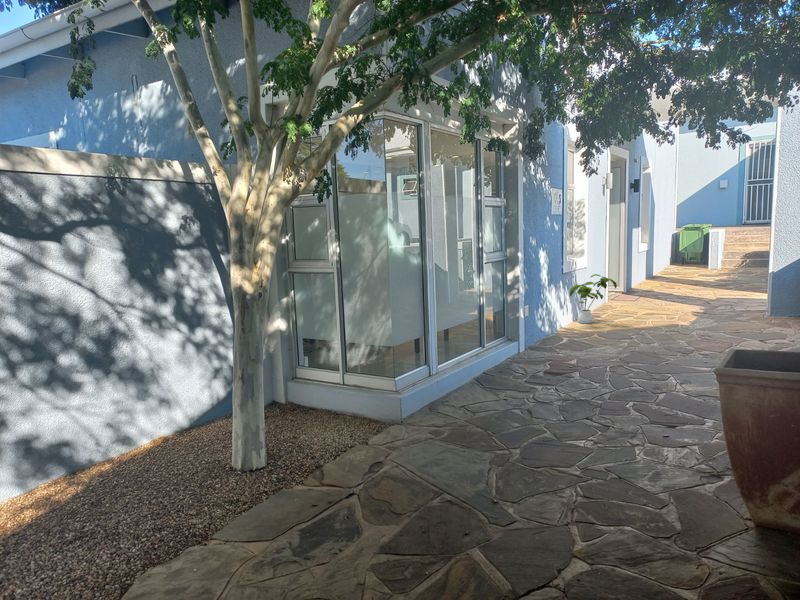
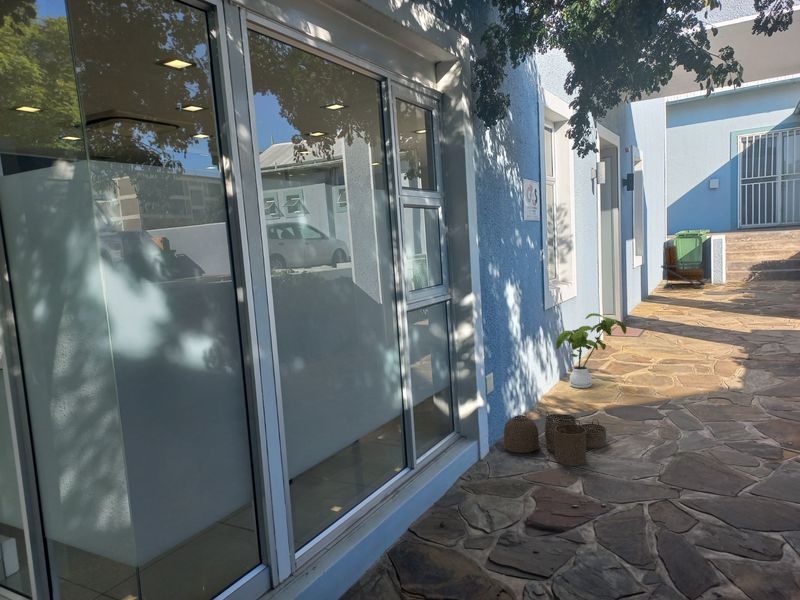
lounge chair: none [666,236,704,273] -> present [661,246,705,290]
woven basket: none [535,324,595,351] -> present [503,411,606,466]

